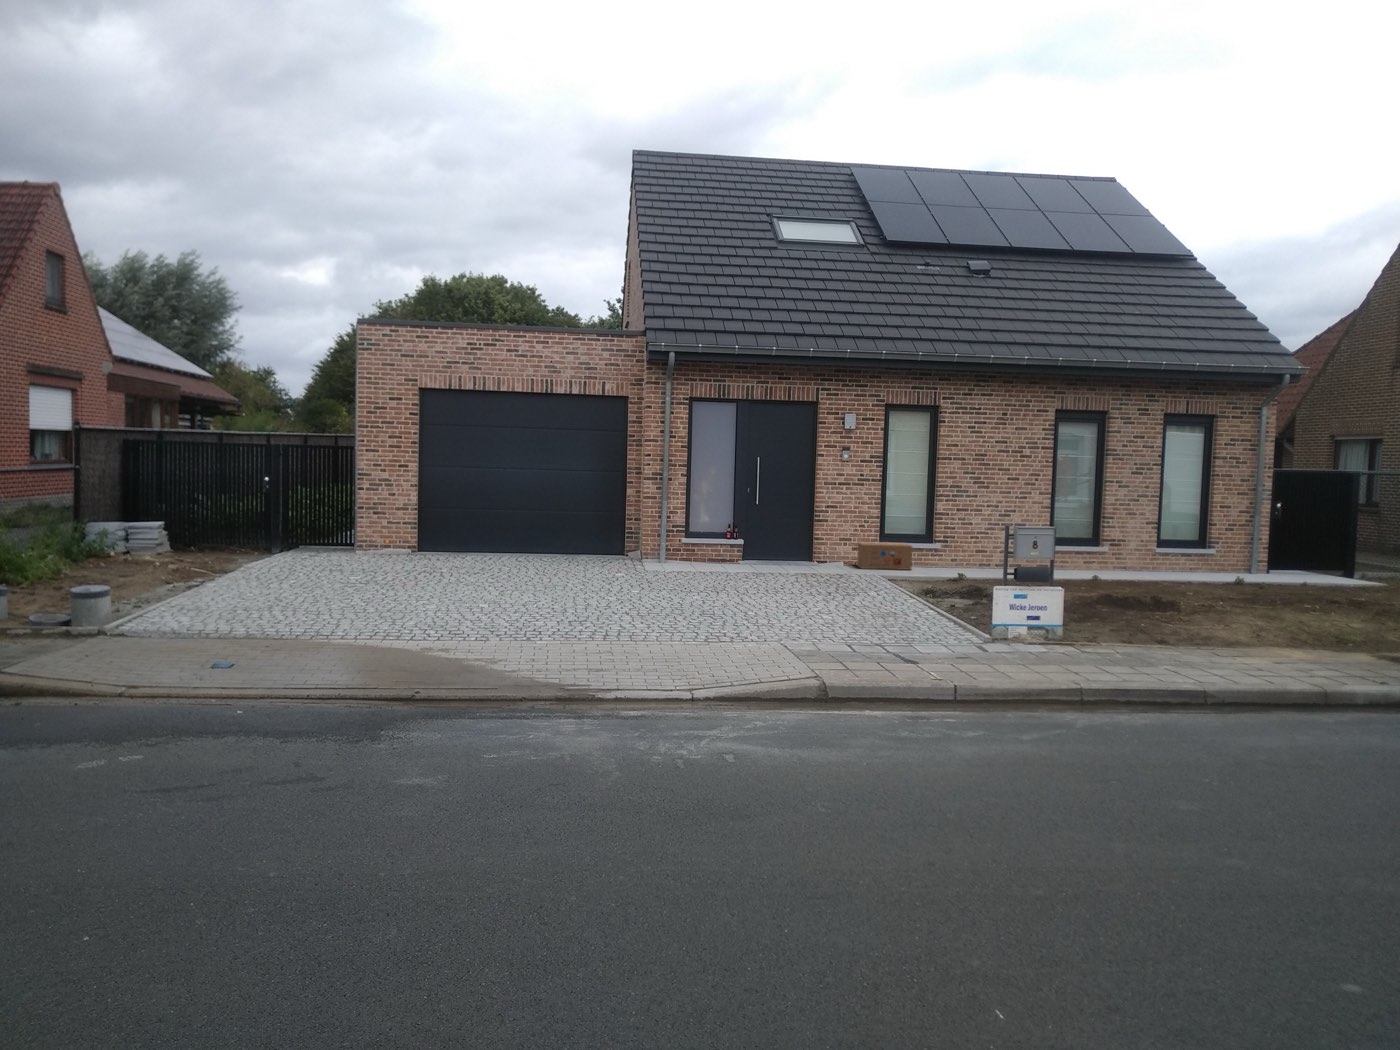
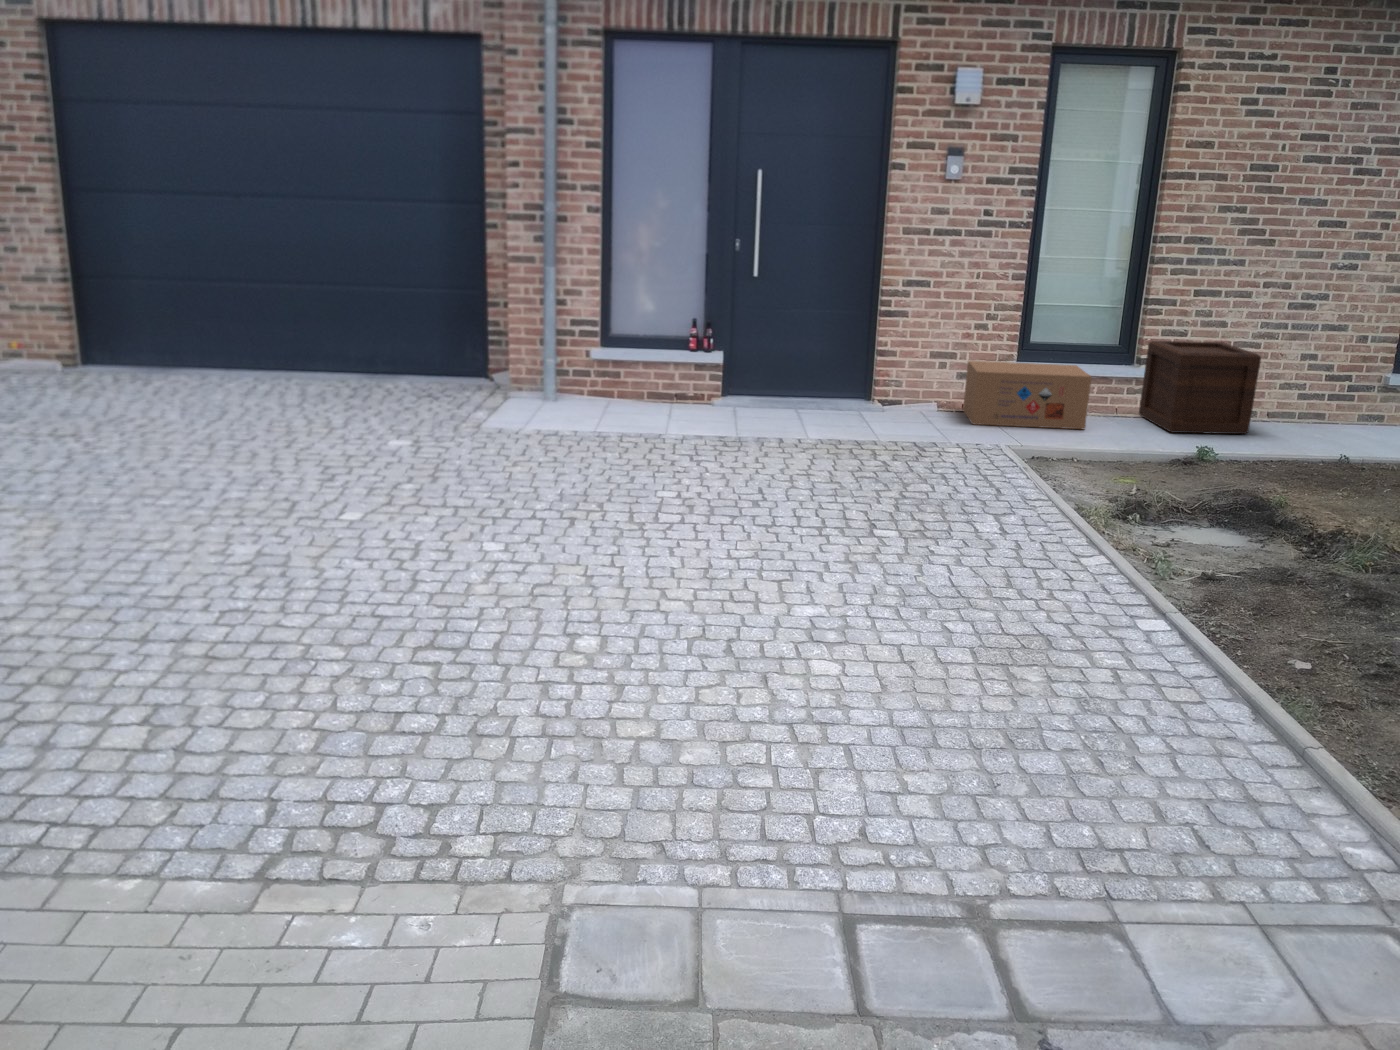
wooden crate: none [936,532,985,571] -> present [1139,341,1261,434]

